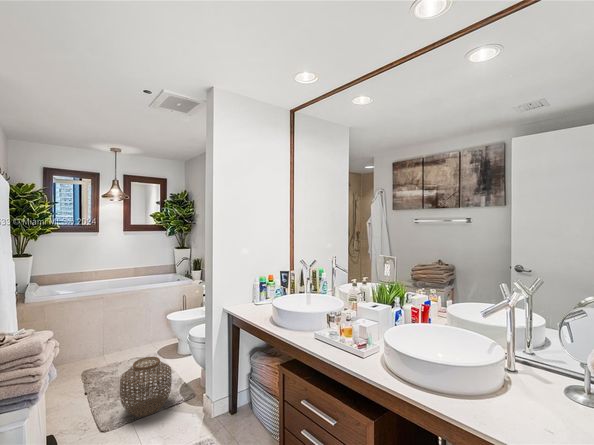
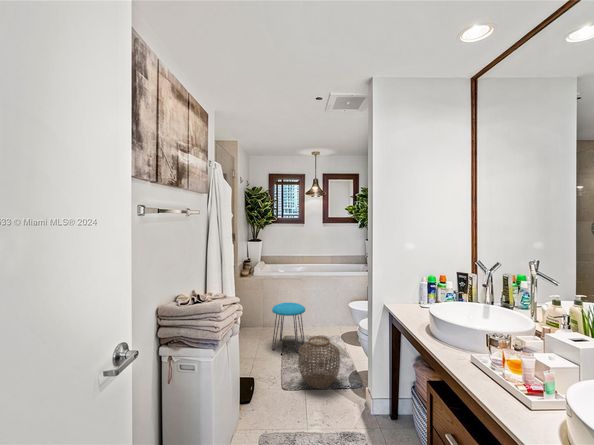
stool: none [67,328,116,394] -> present [272,302,305,353]

